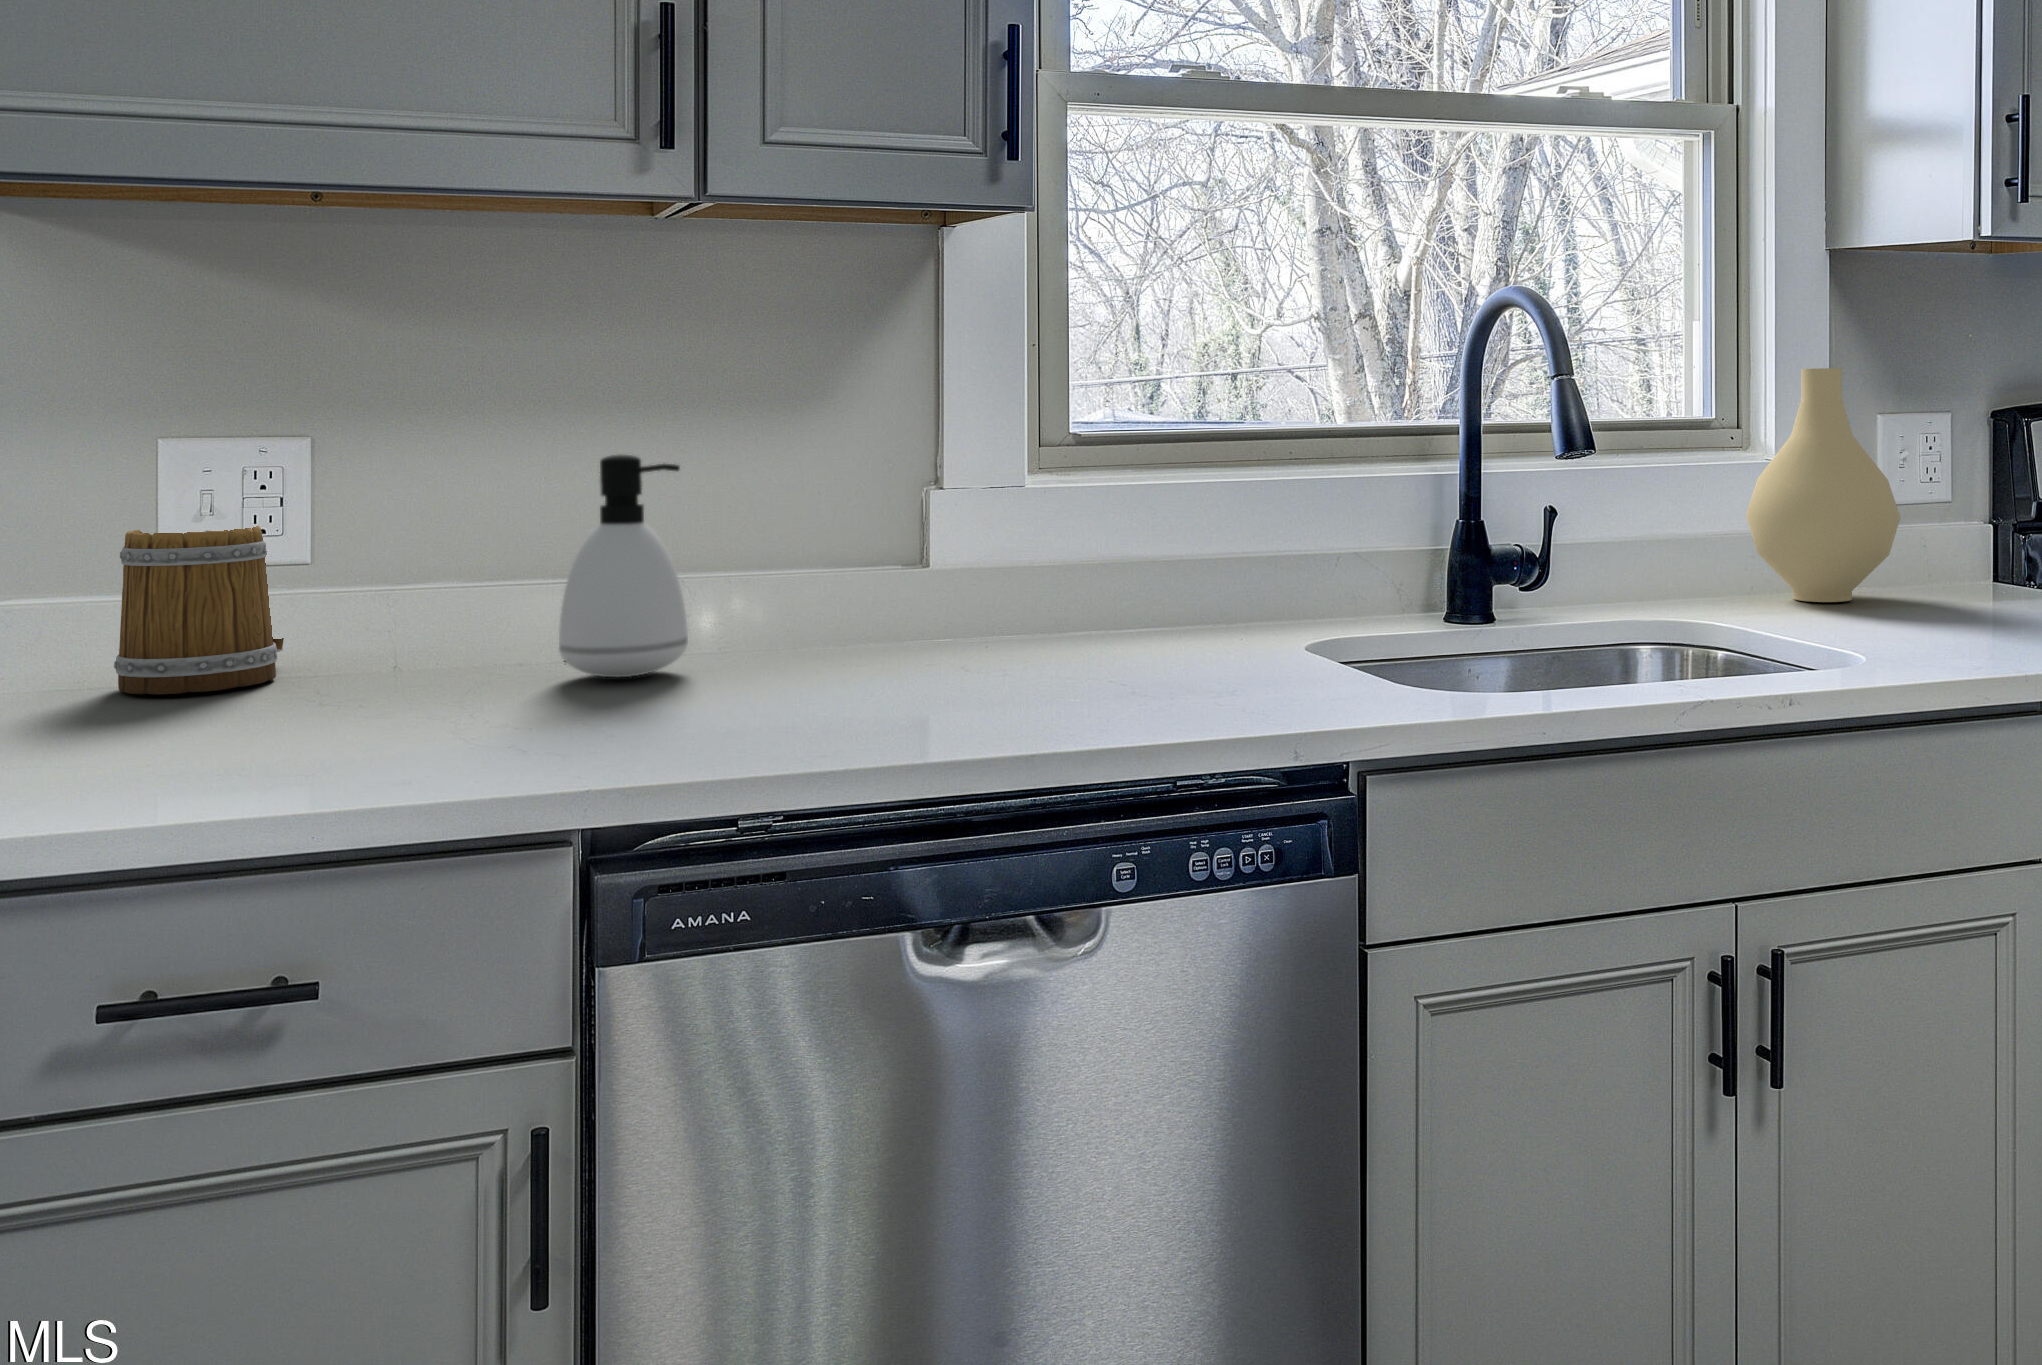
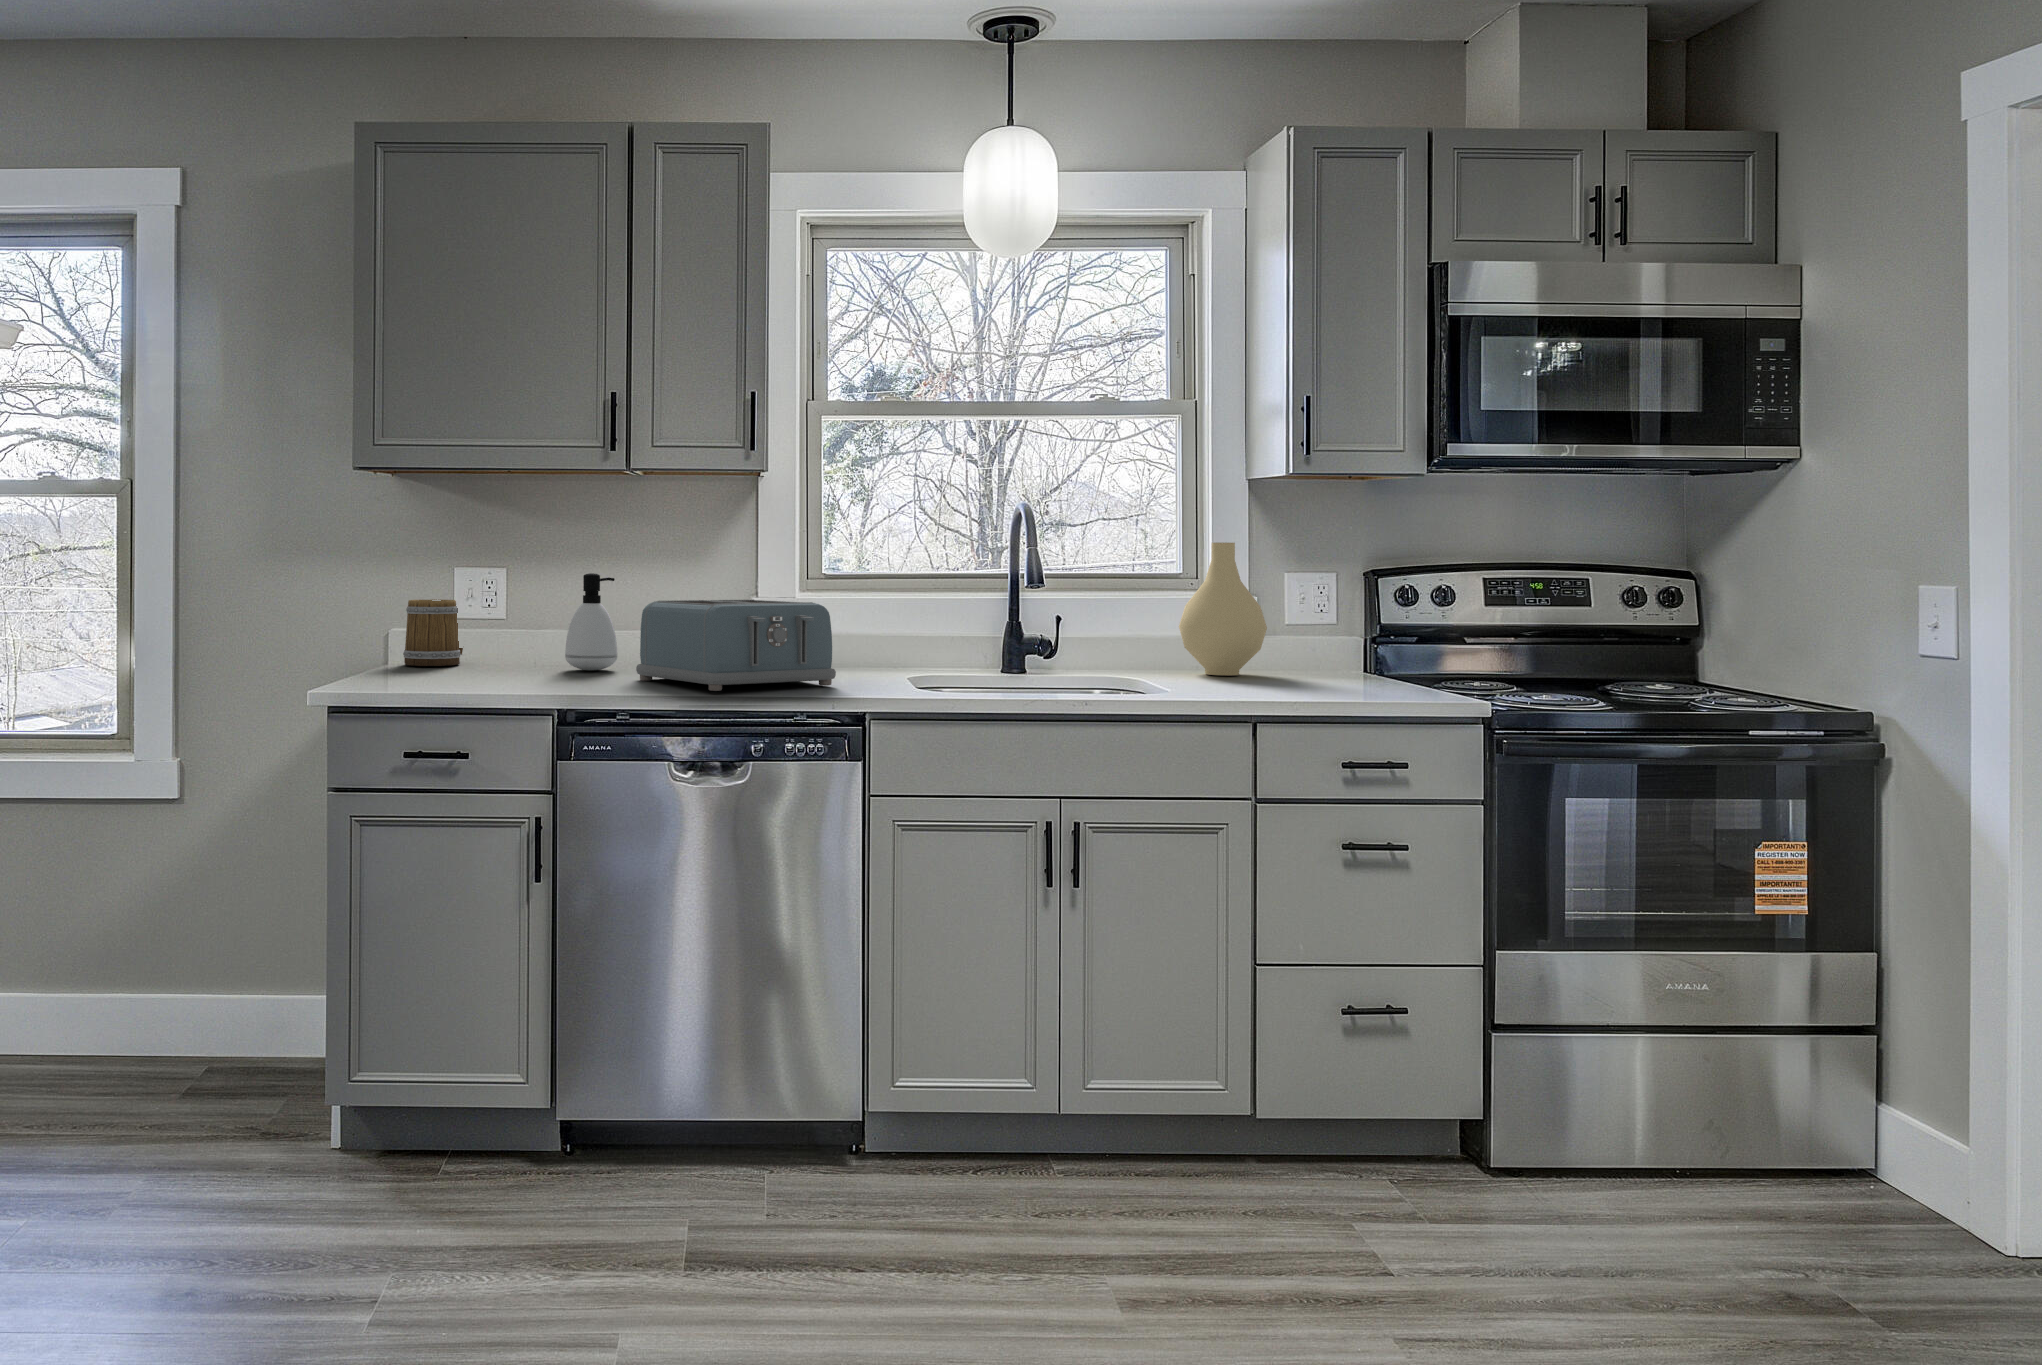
toaster: none [752,502,1225,738] -> present [636,600,836,691]

